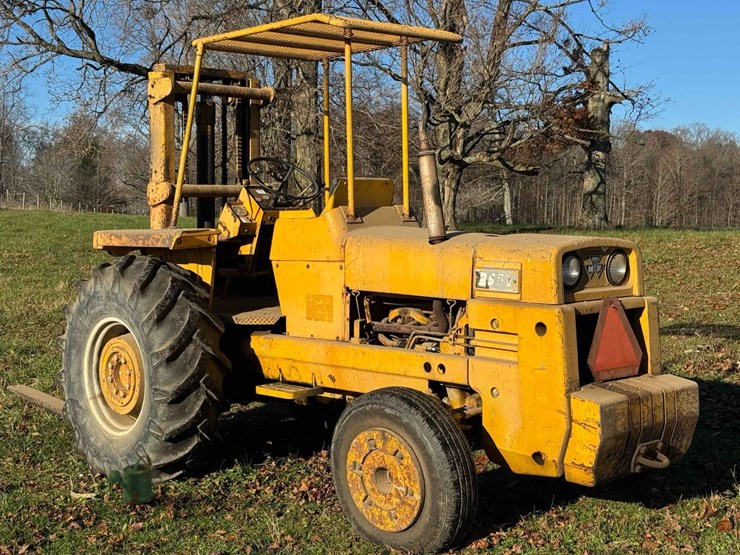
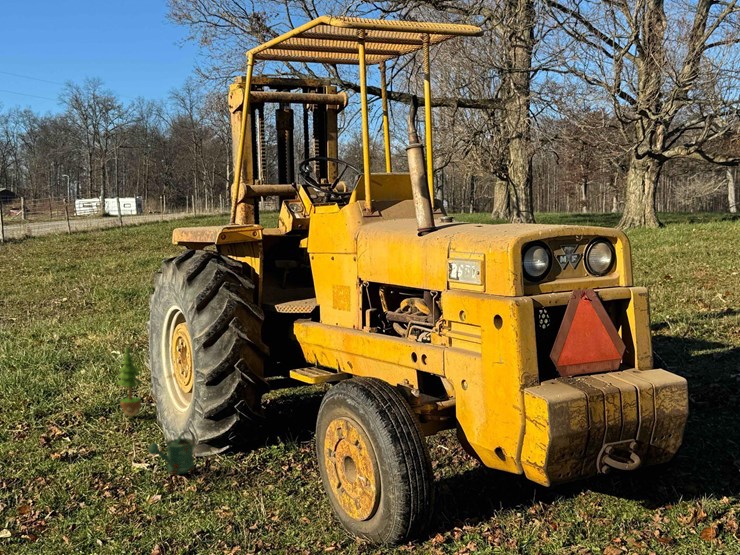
potted tree: none [24,362,56,443] -> present [117,347,142,417]

